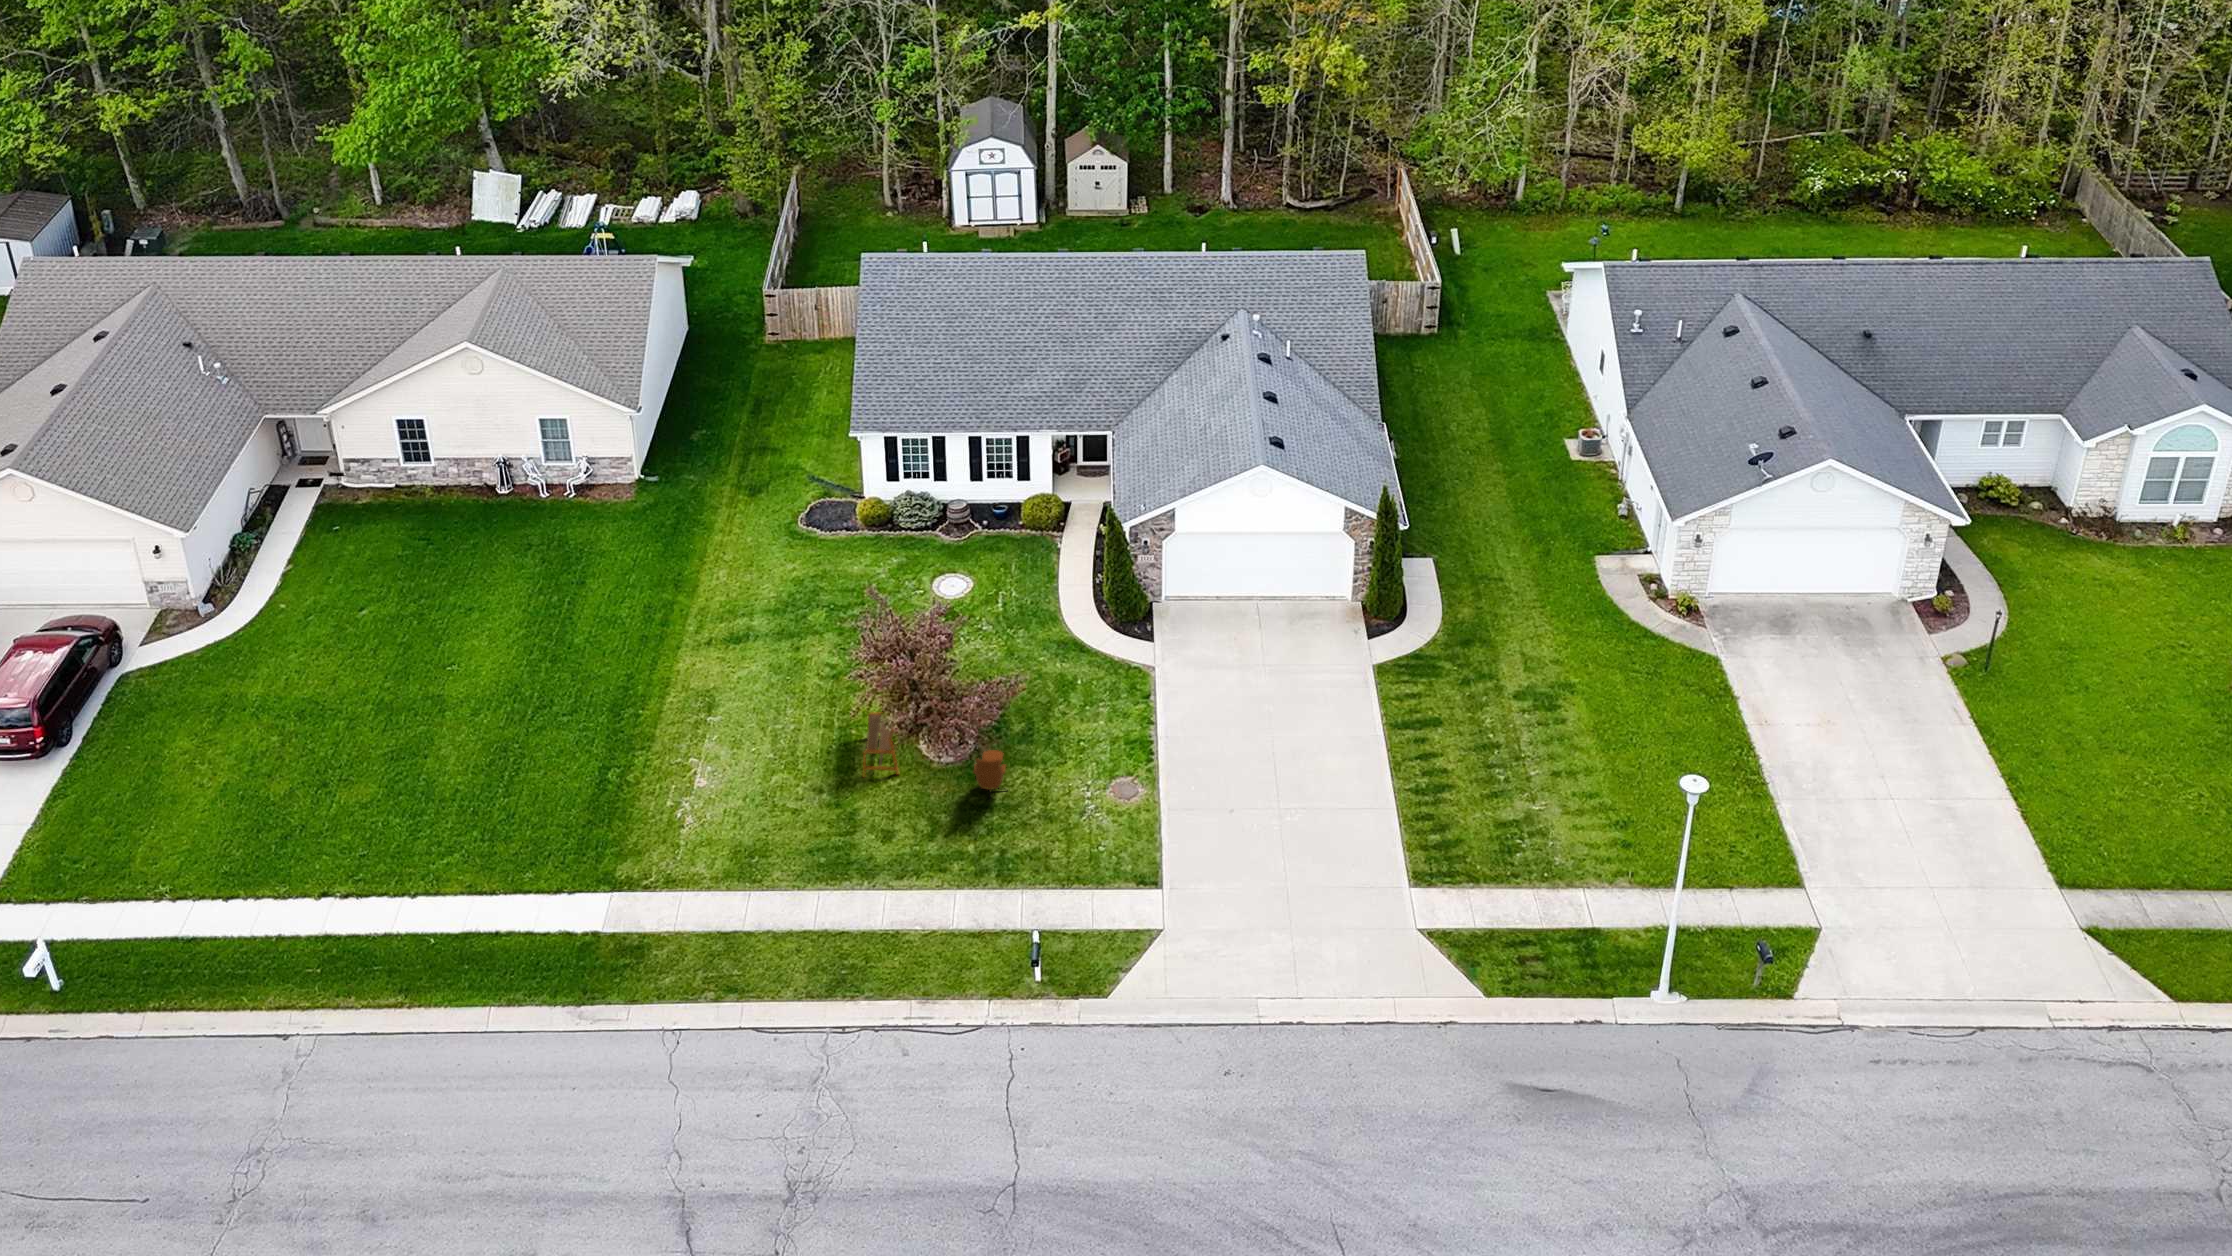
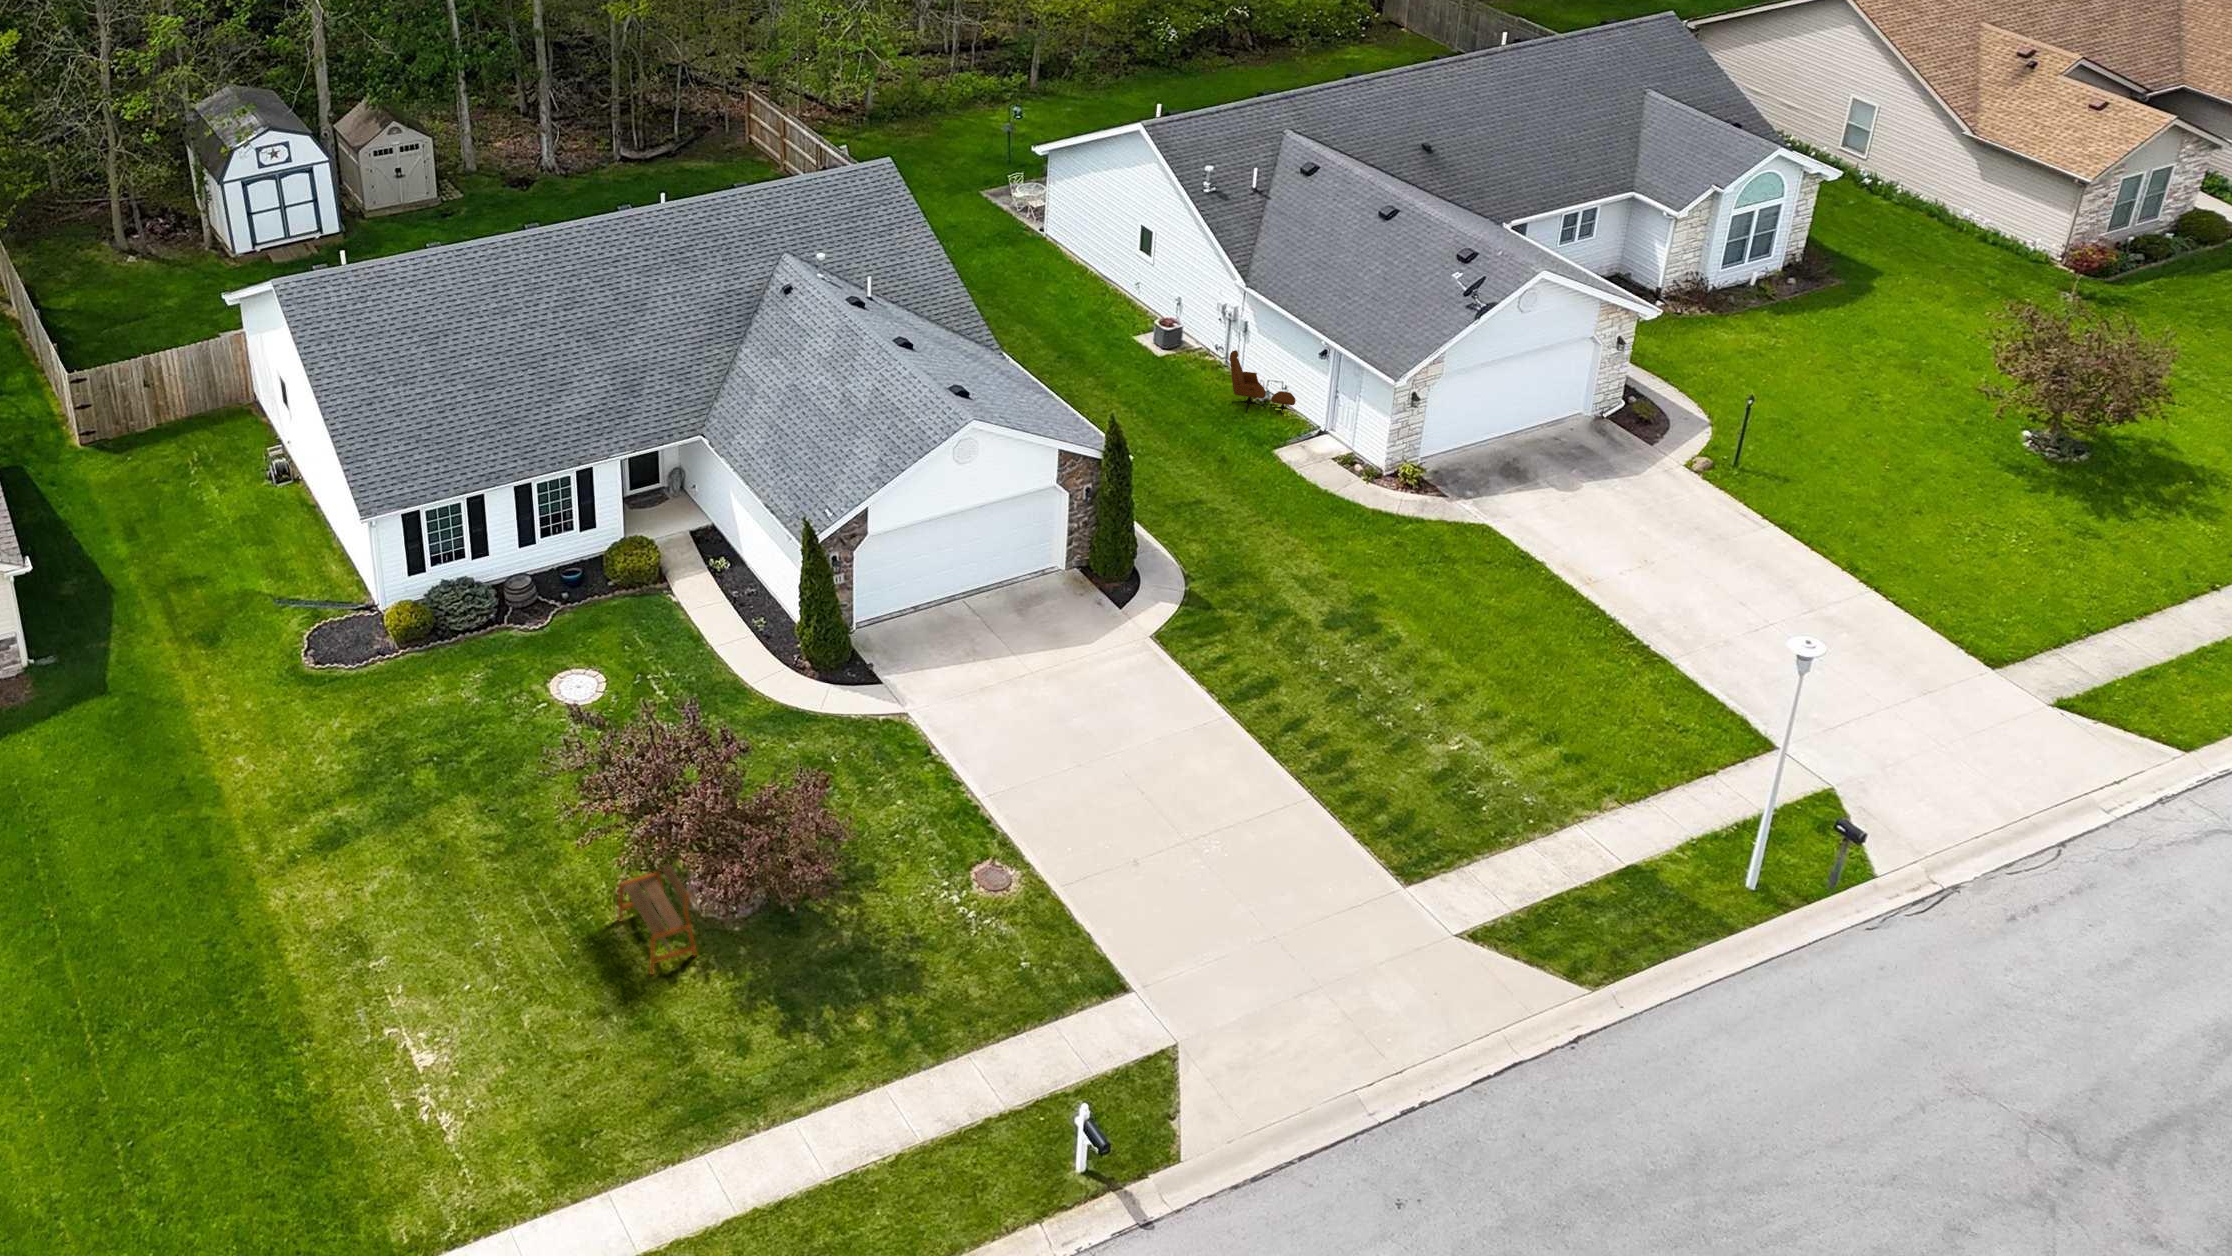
lounge chair: present [974,750,1006,796] -> present [1230,350,1296,415]

